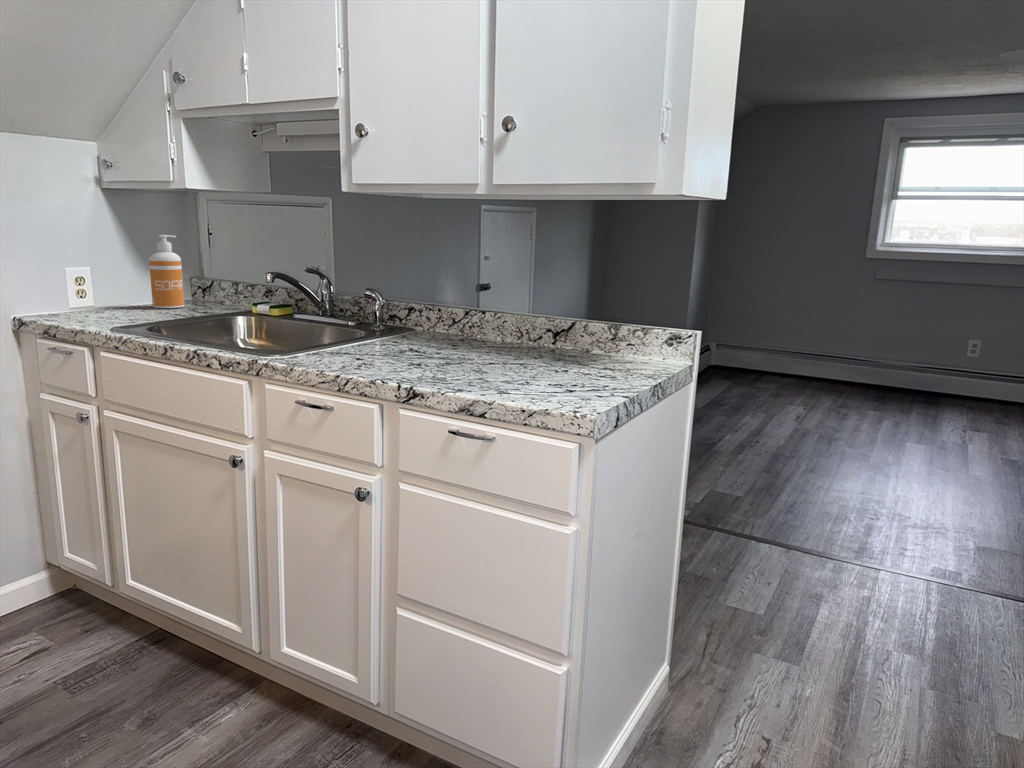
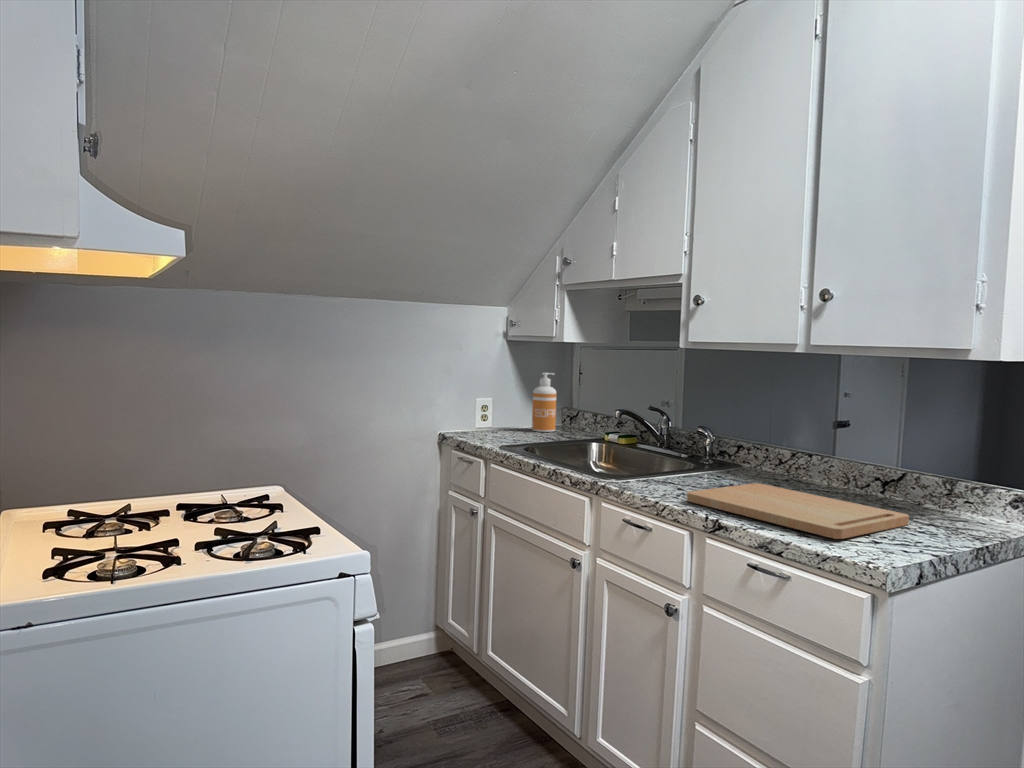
cutting board: none [369,345,591,392] -> present [687,483,909,539]

